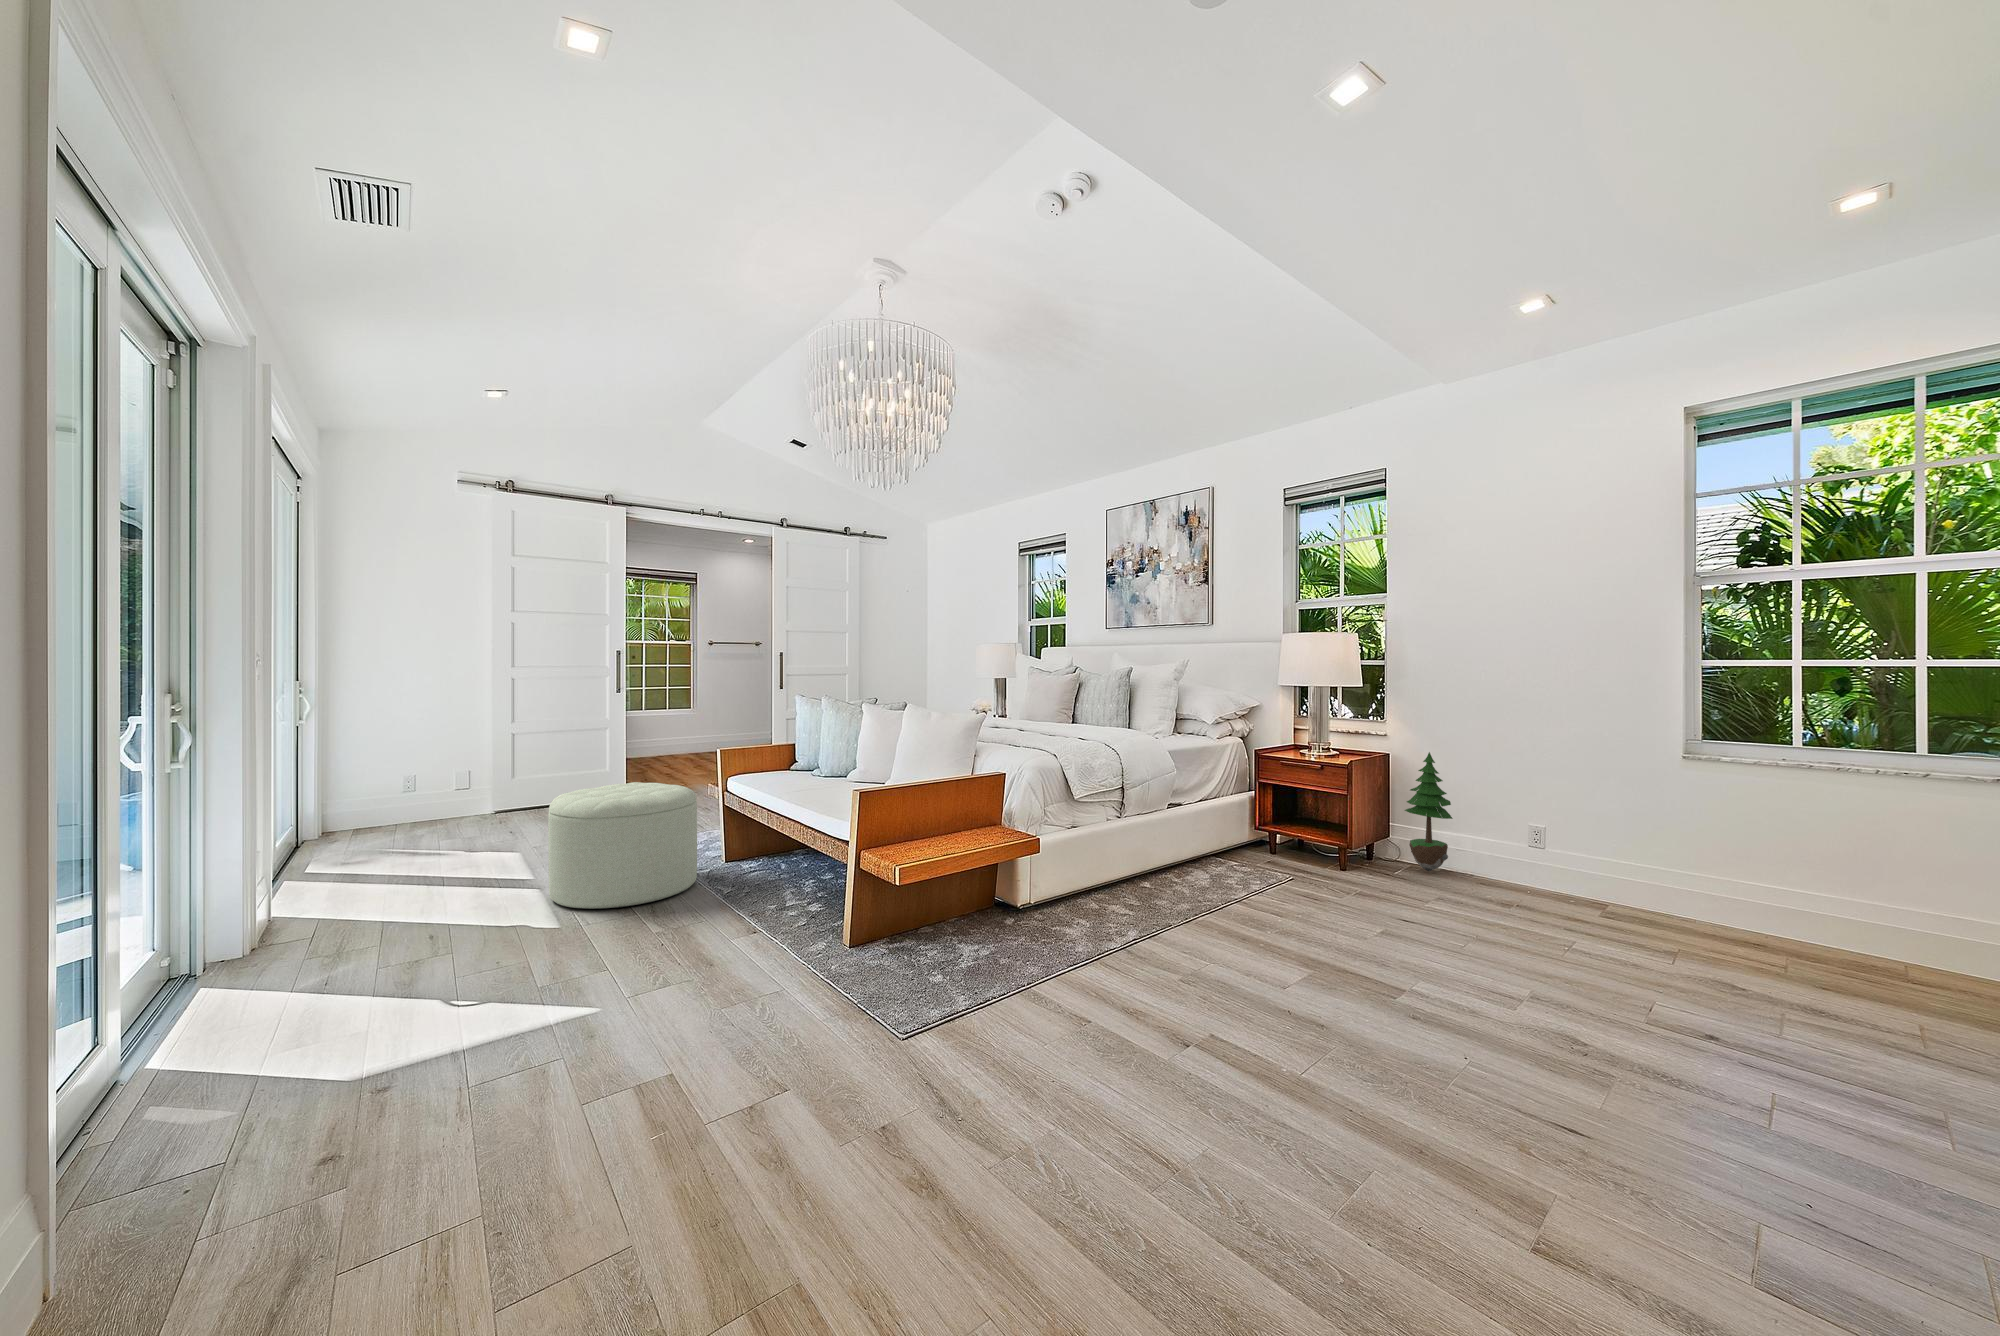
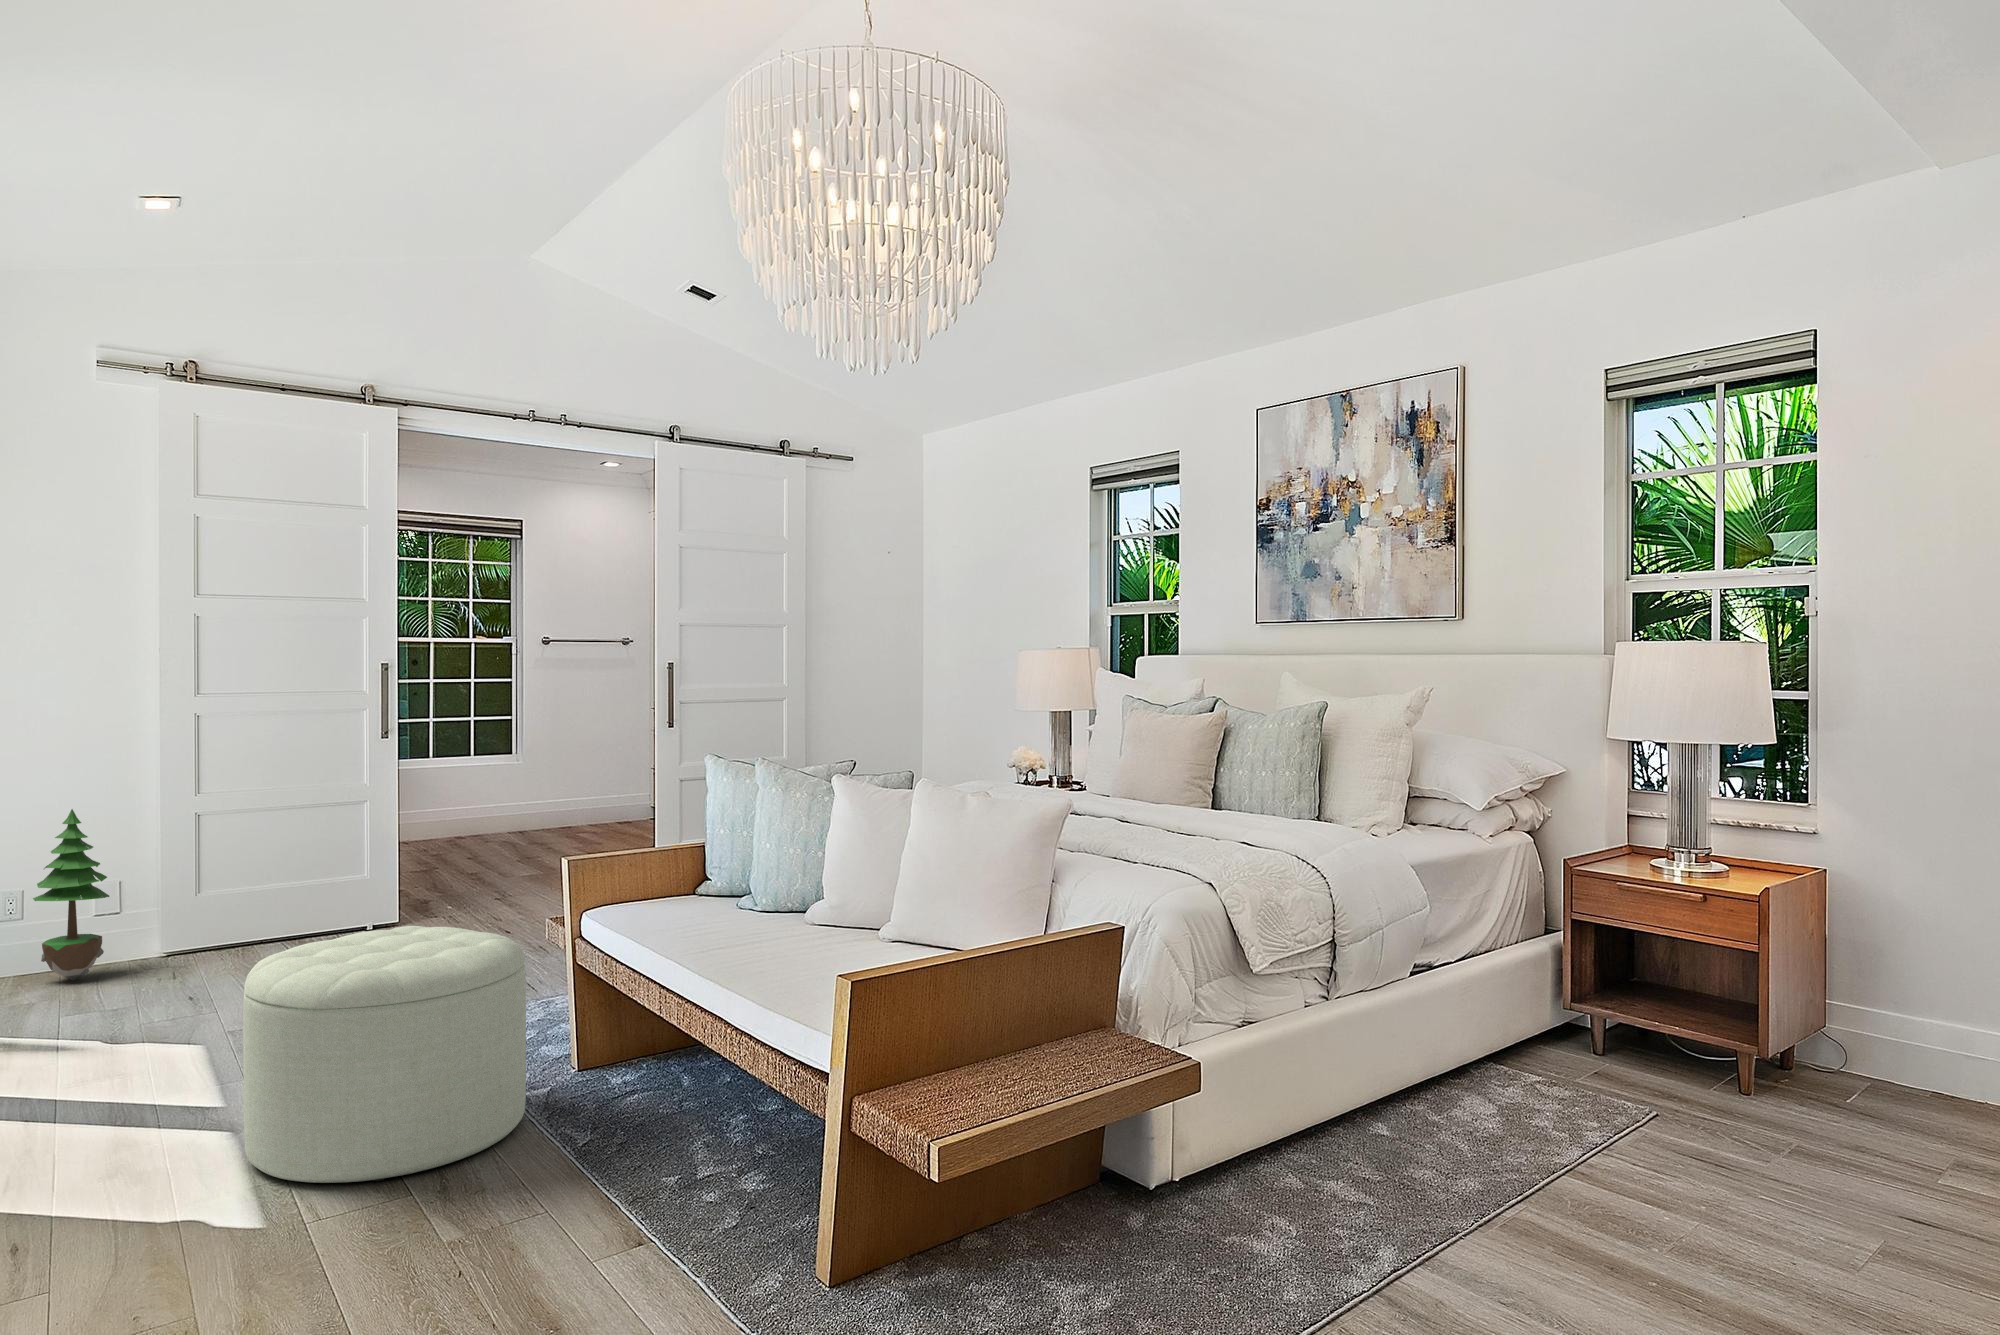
potted tree: present [1405,752,1453,871] -> present [33,809,109,981]

